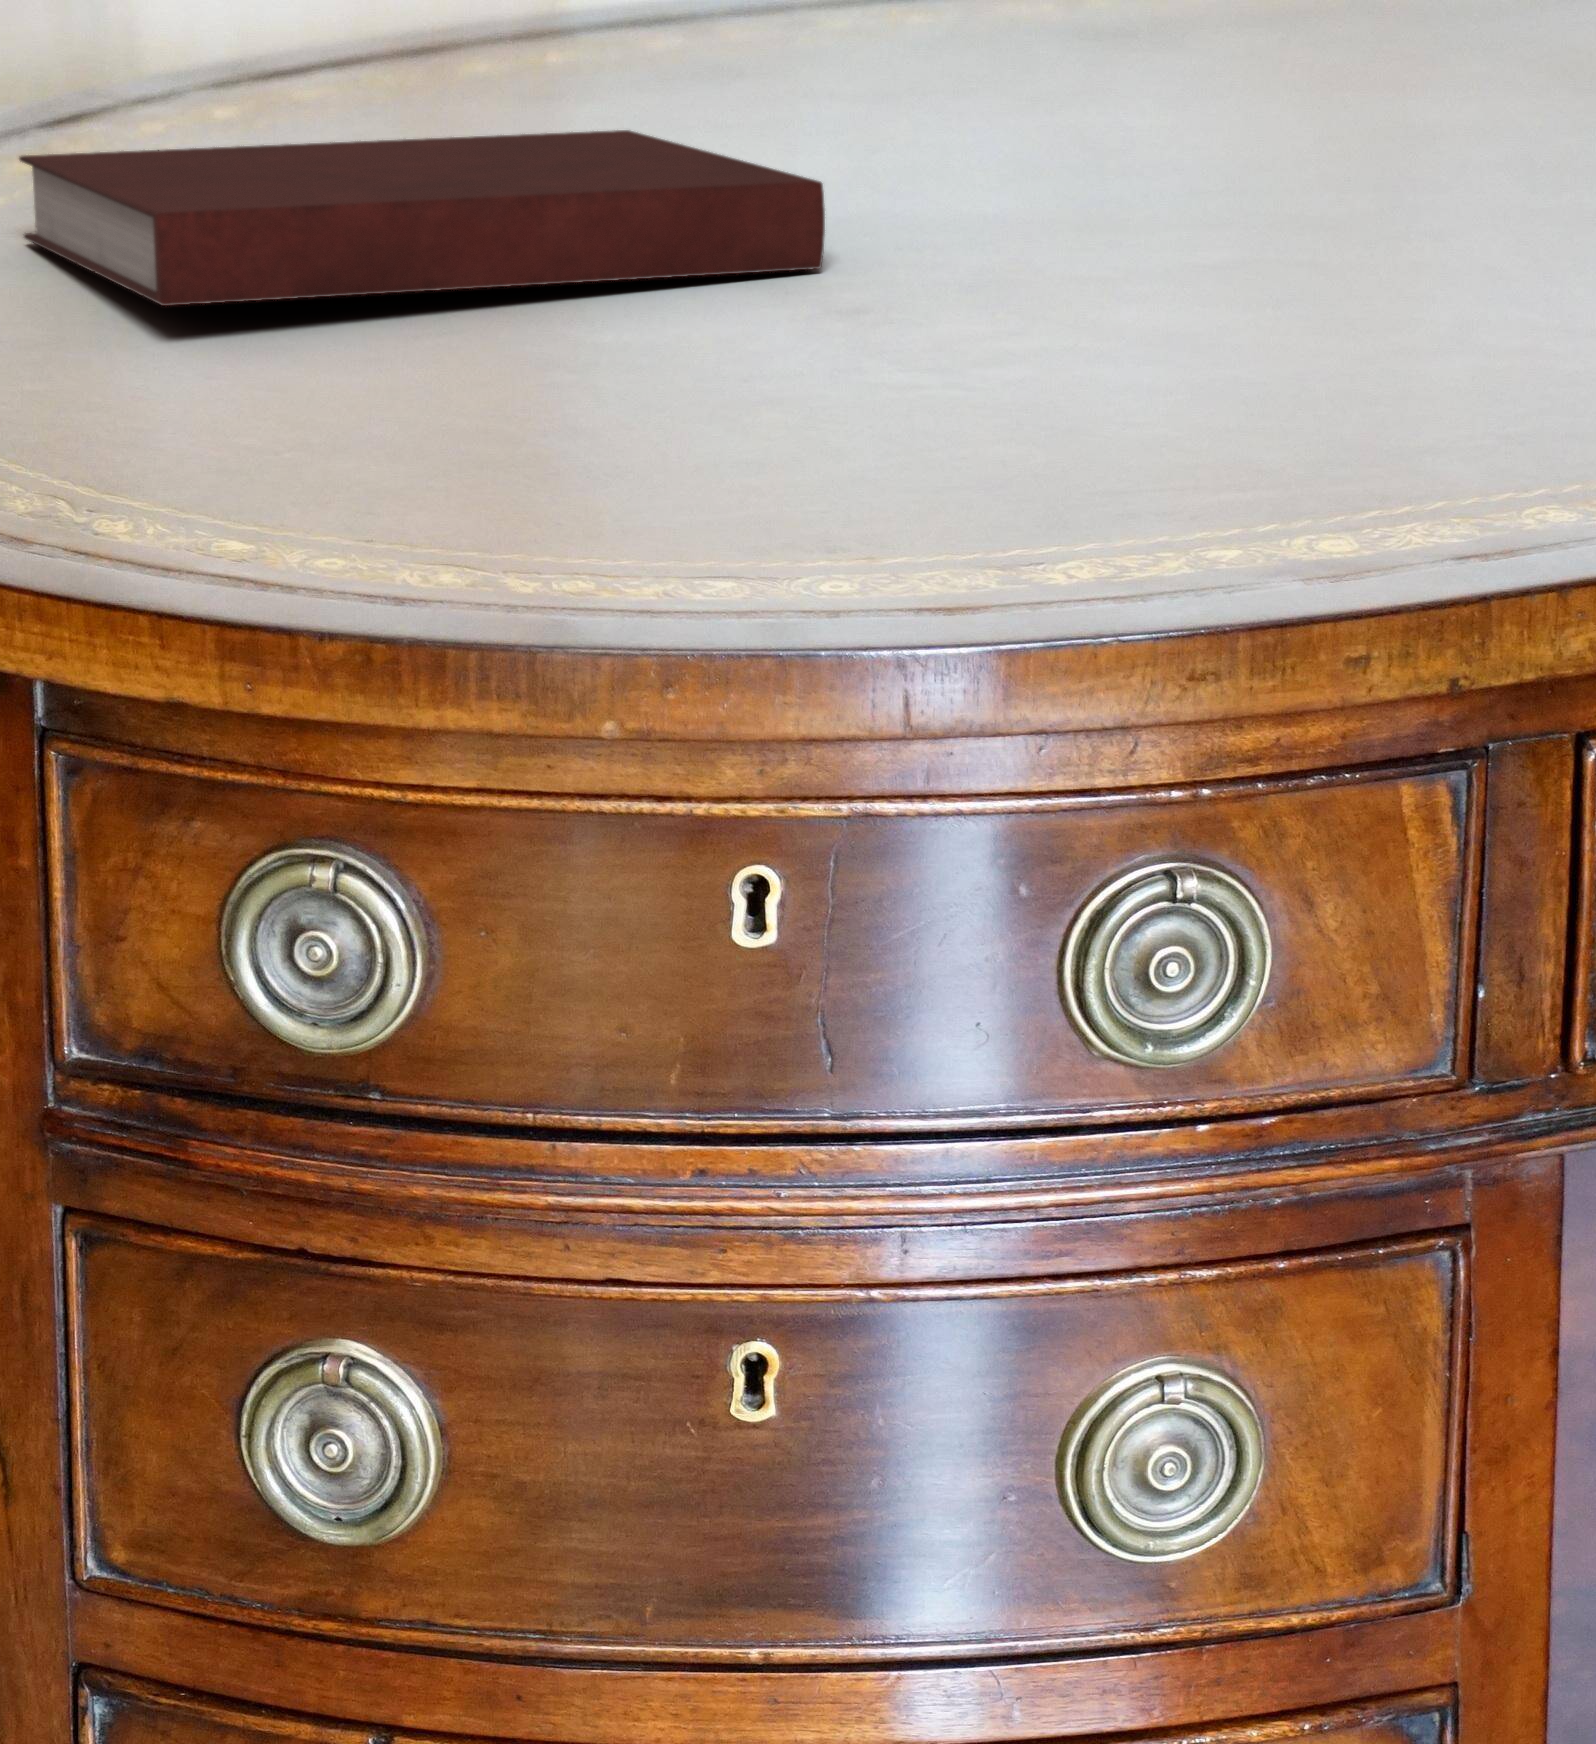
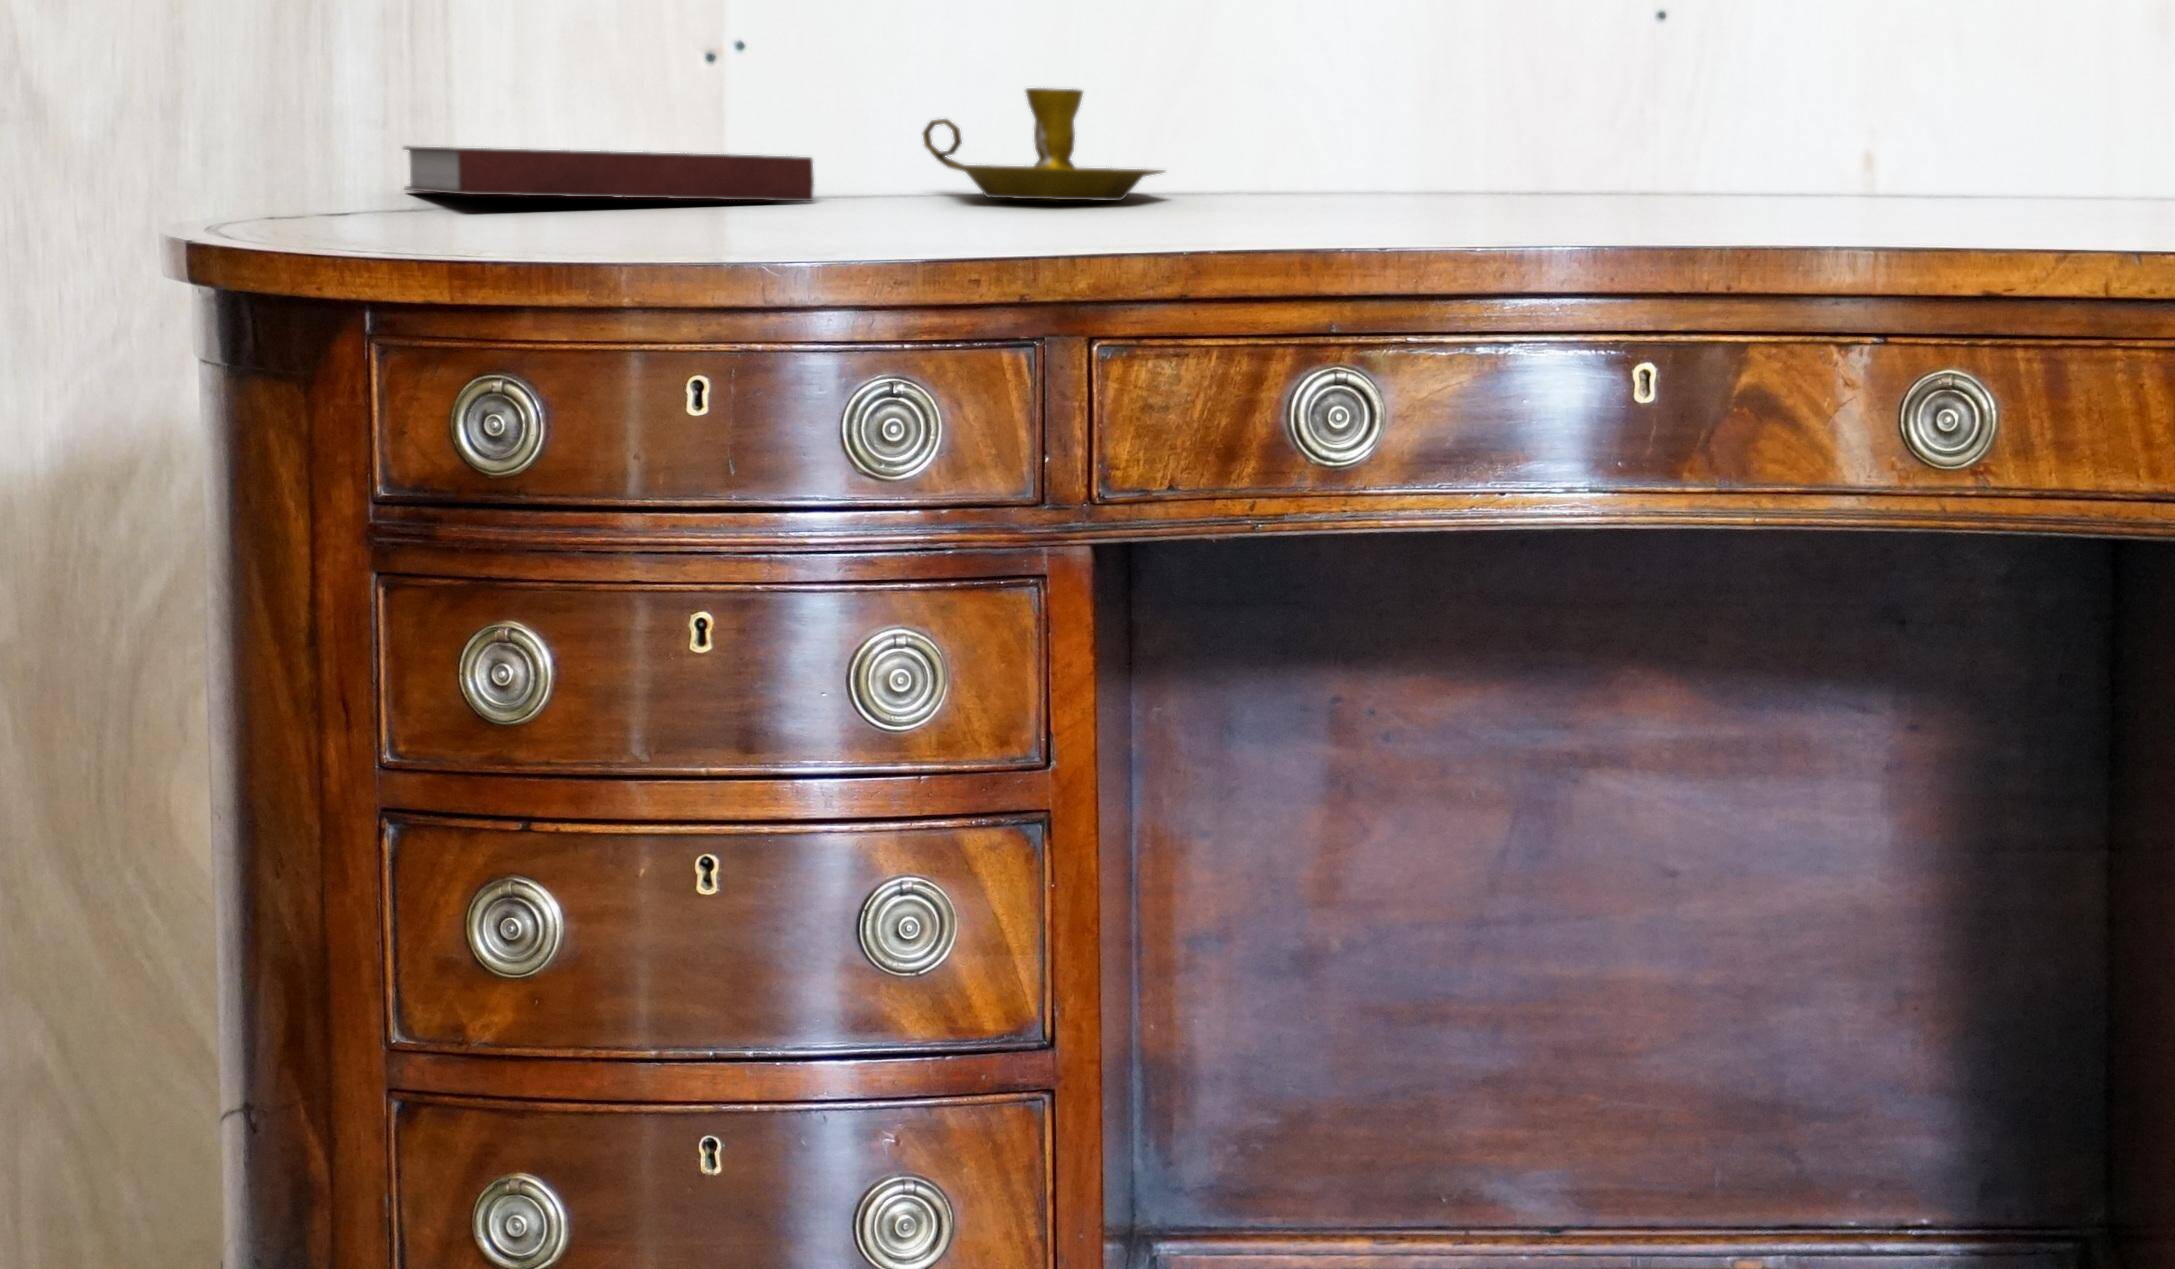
candlestick: none [1016,21,1509,265] -> present [923,88,1164,201]

